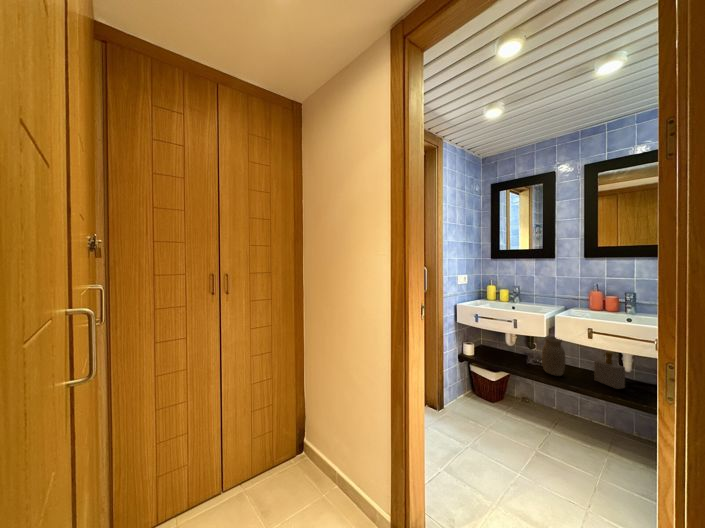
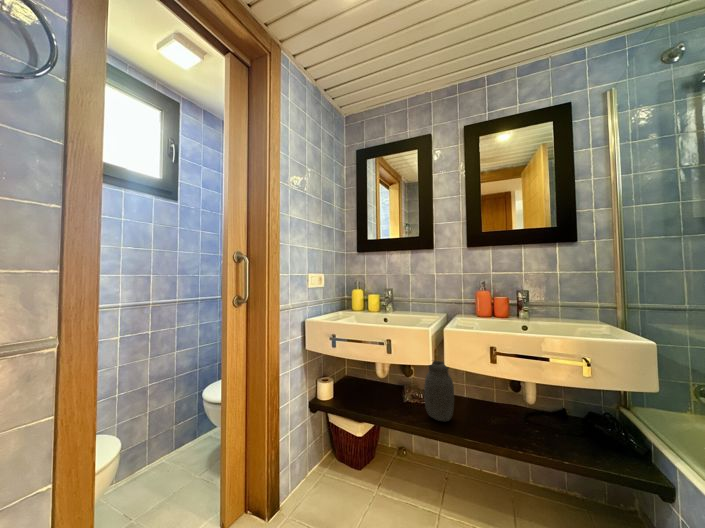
soap bottle: present [594,352,625,389] -> none [488,376,527,433]

